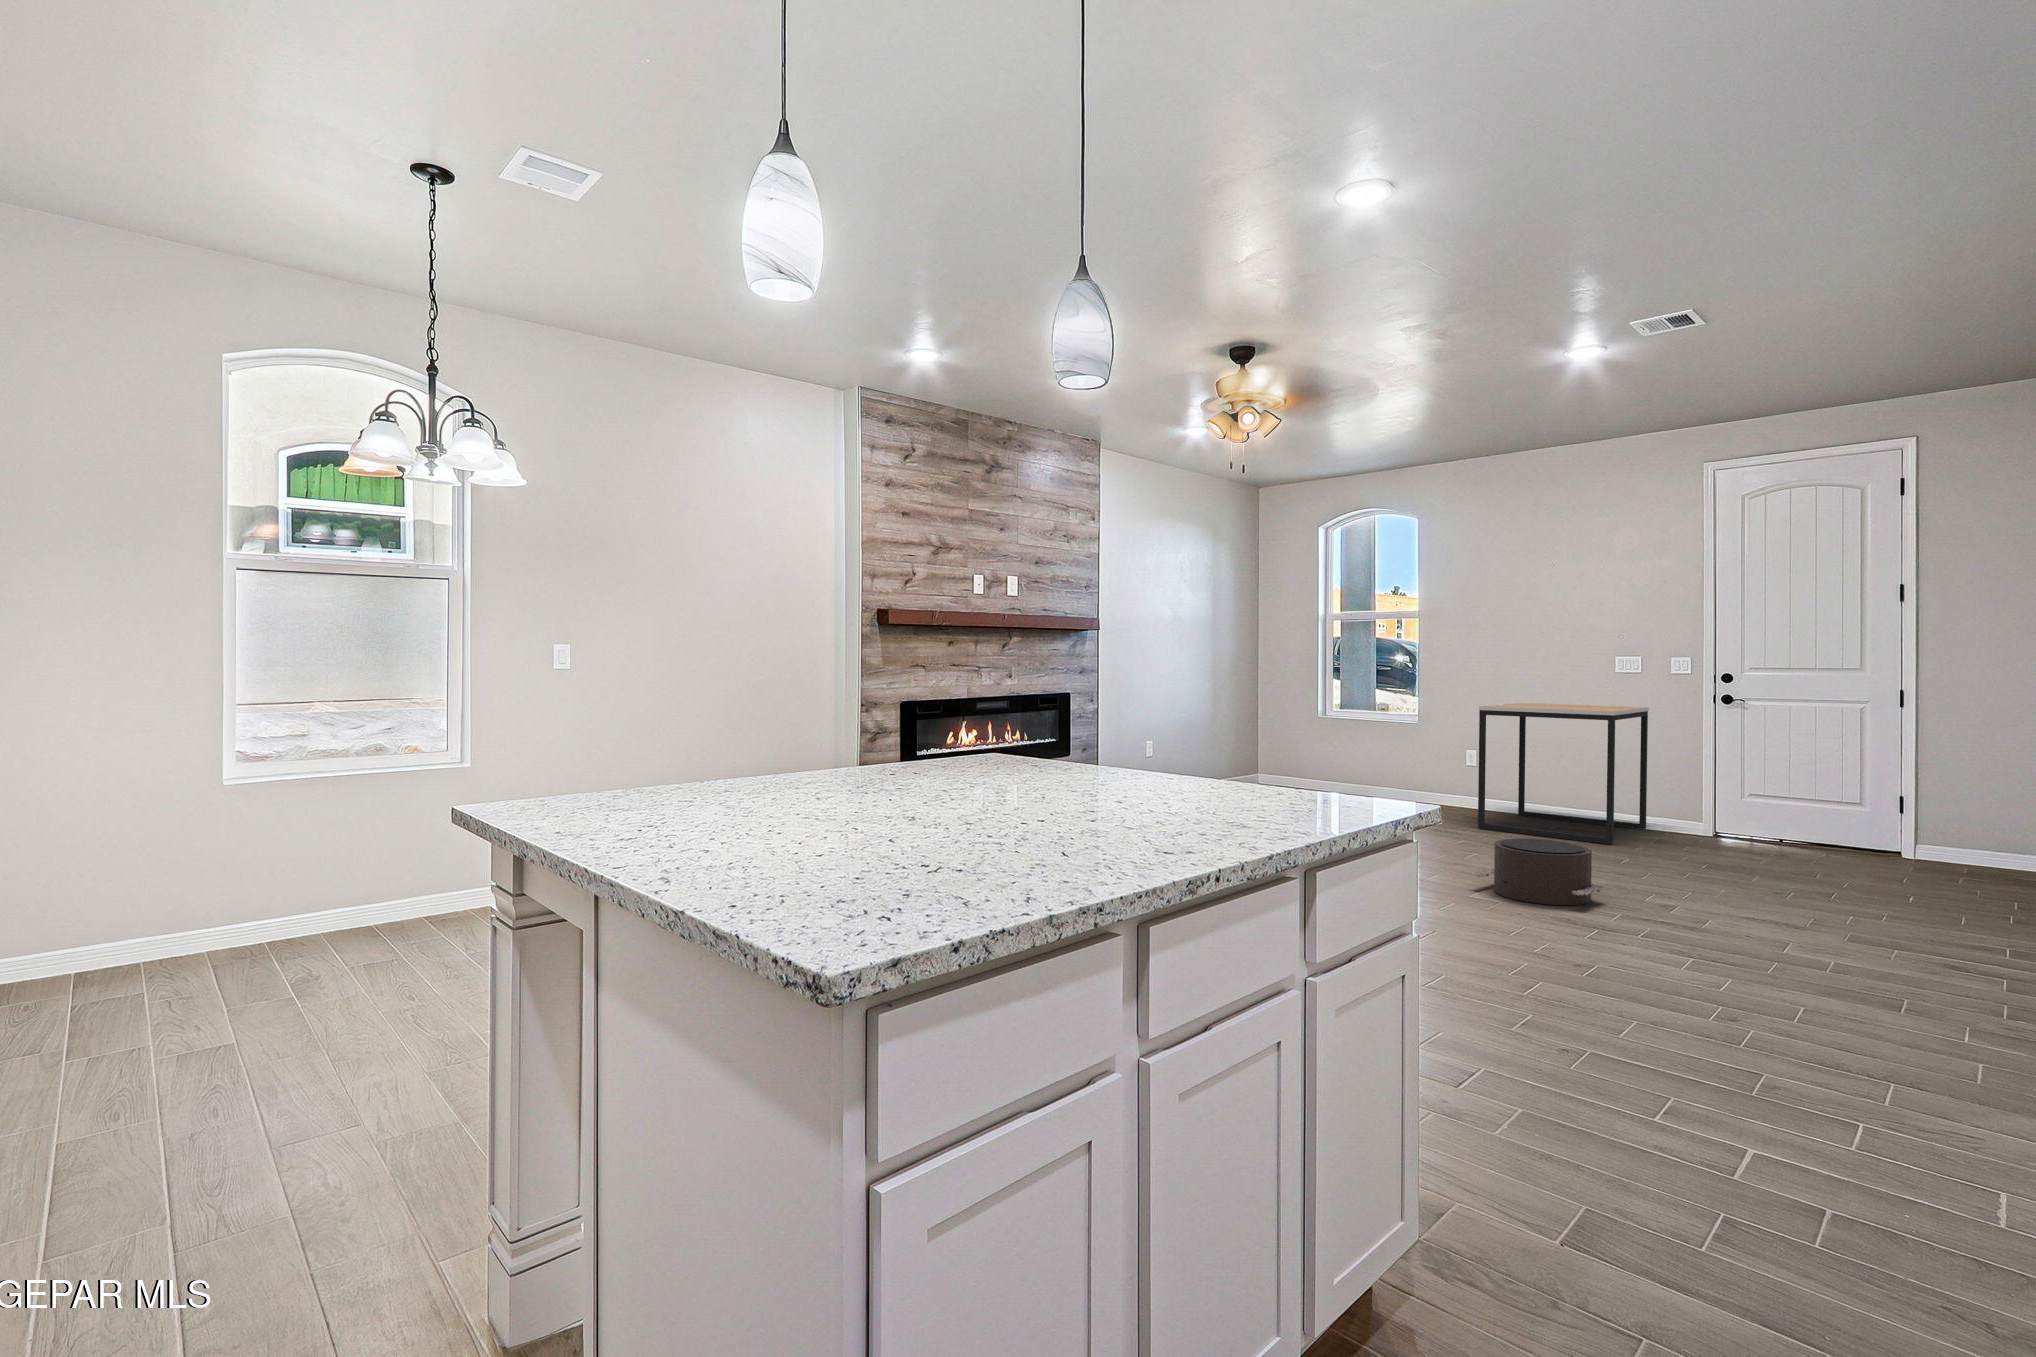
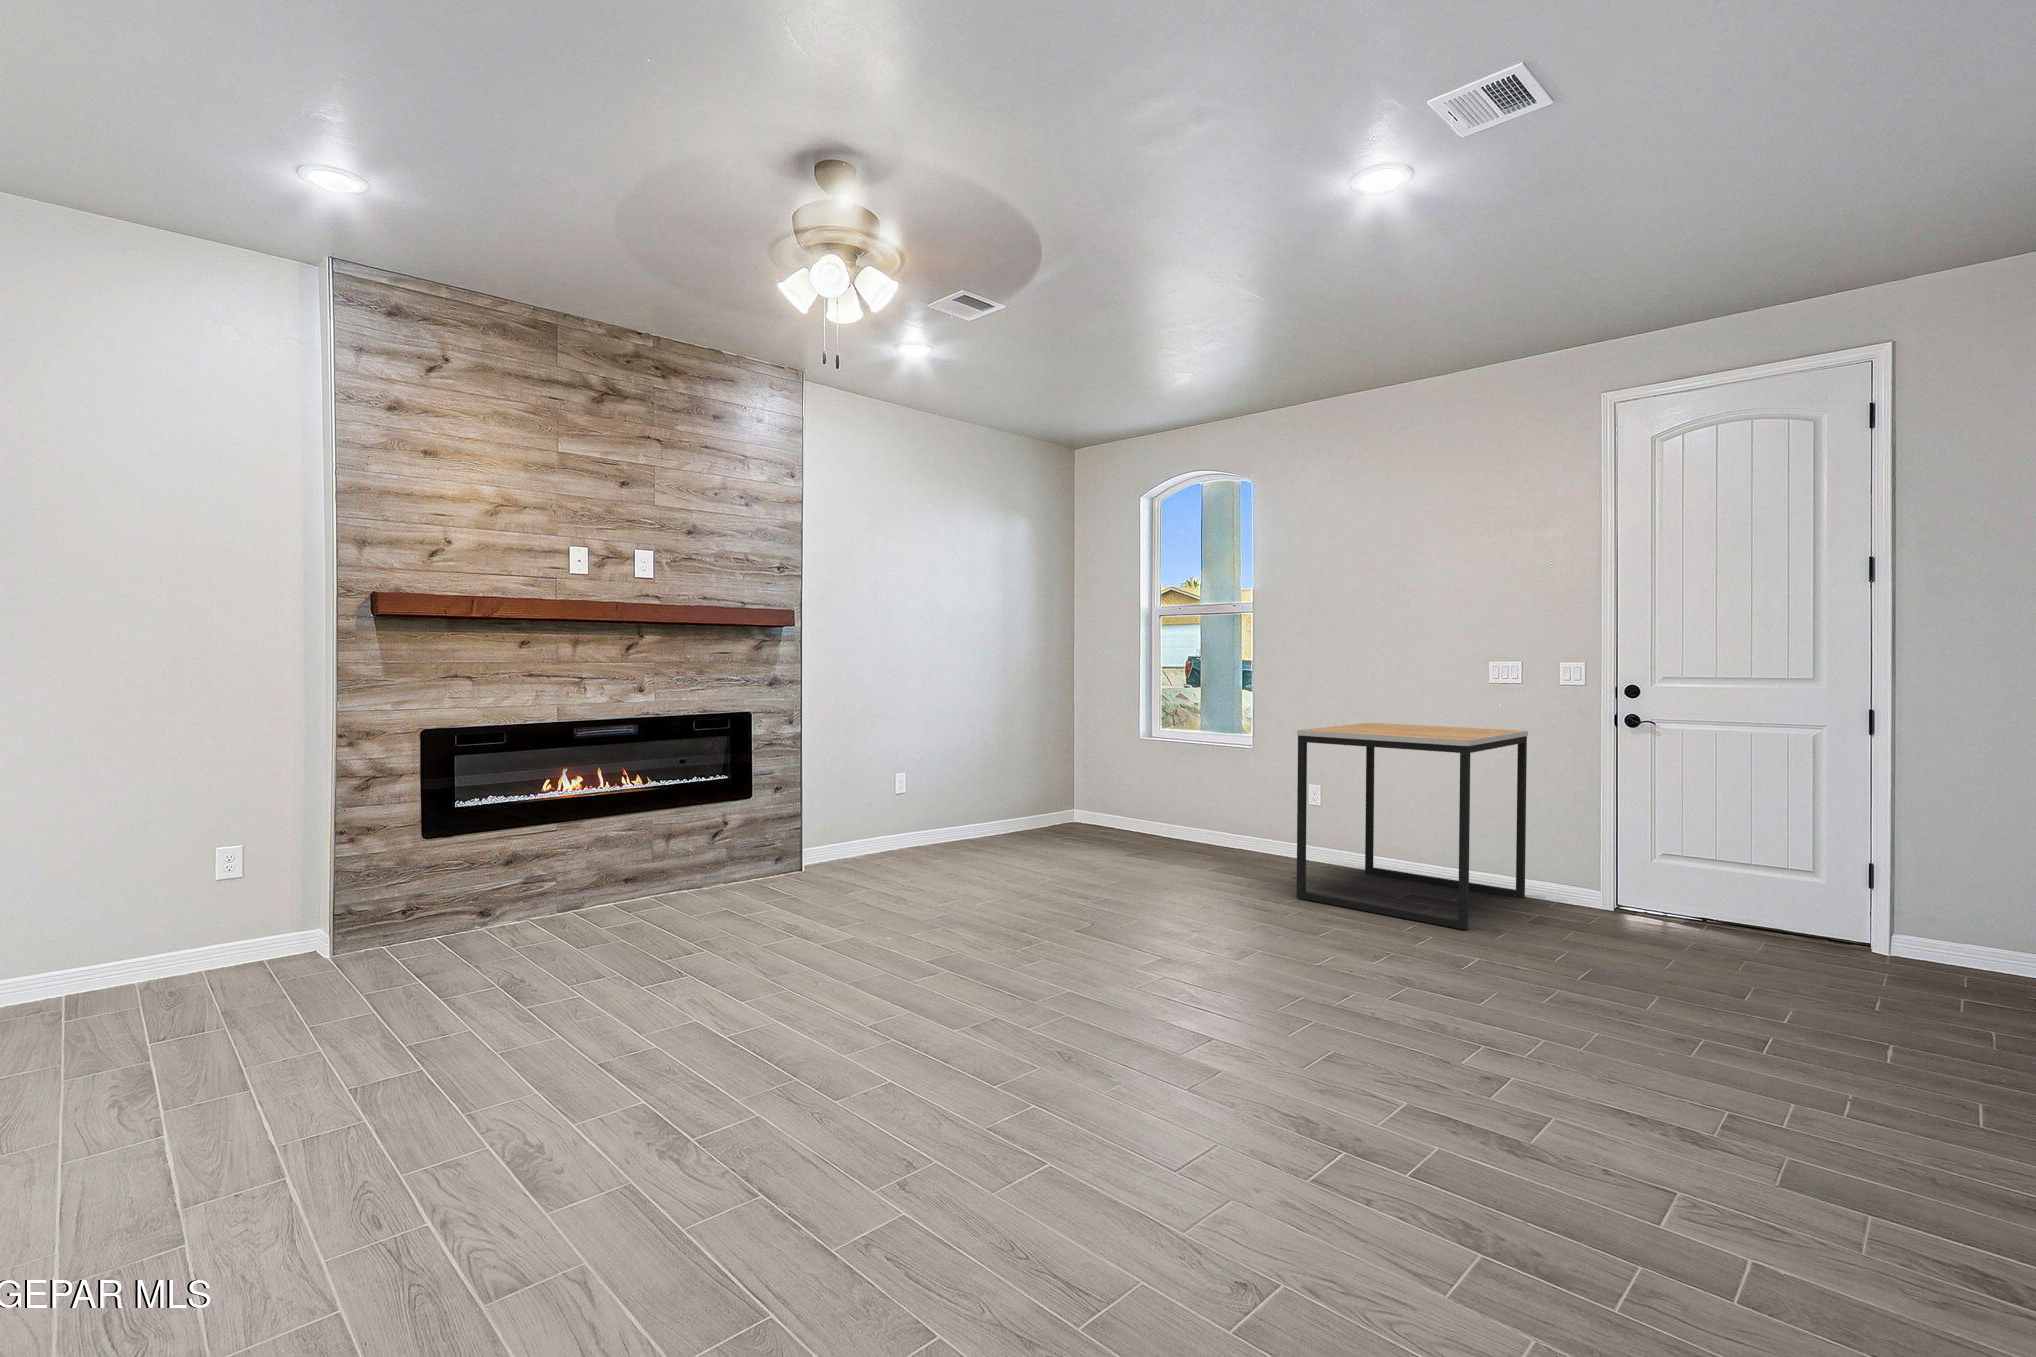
pouf: present [1475,839,1604,905] -> none [1206,952,1400,1080]

